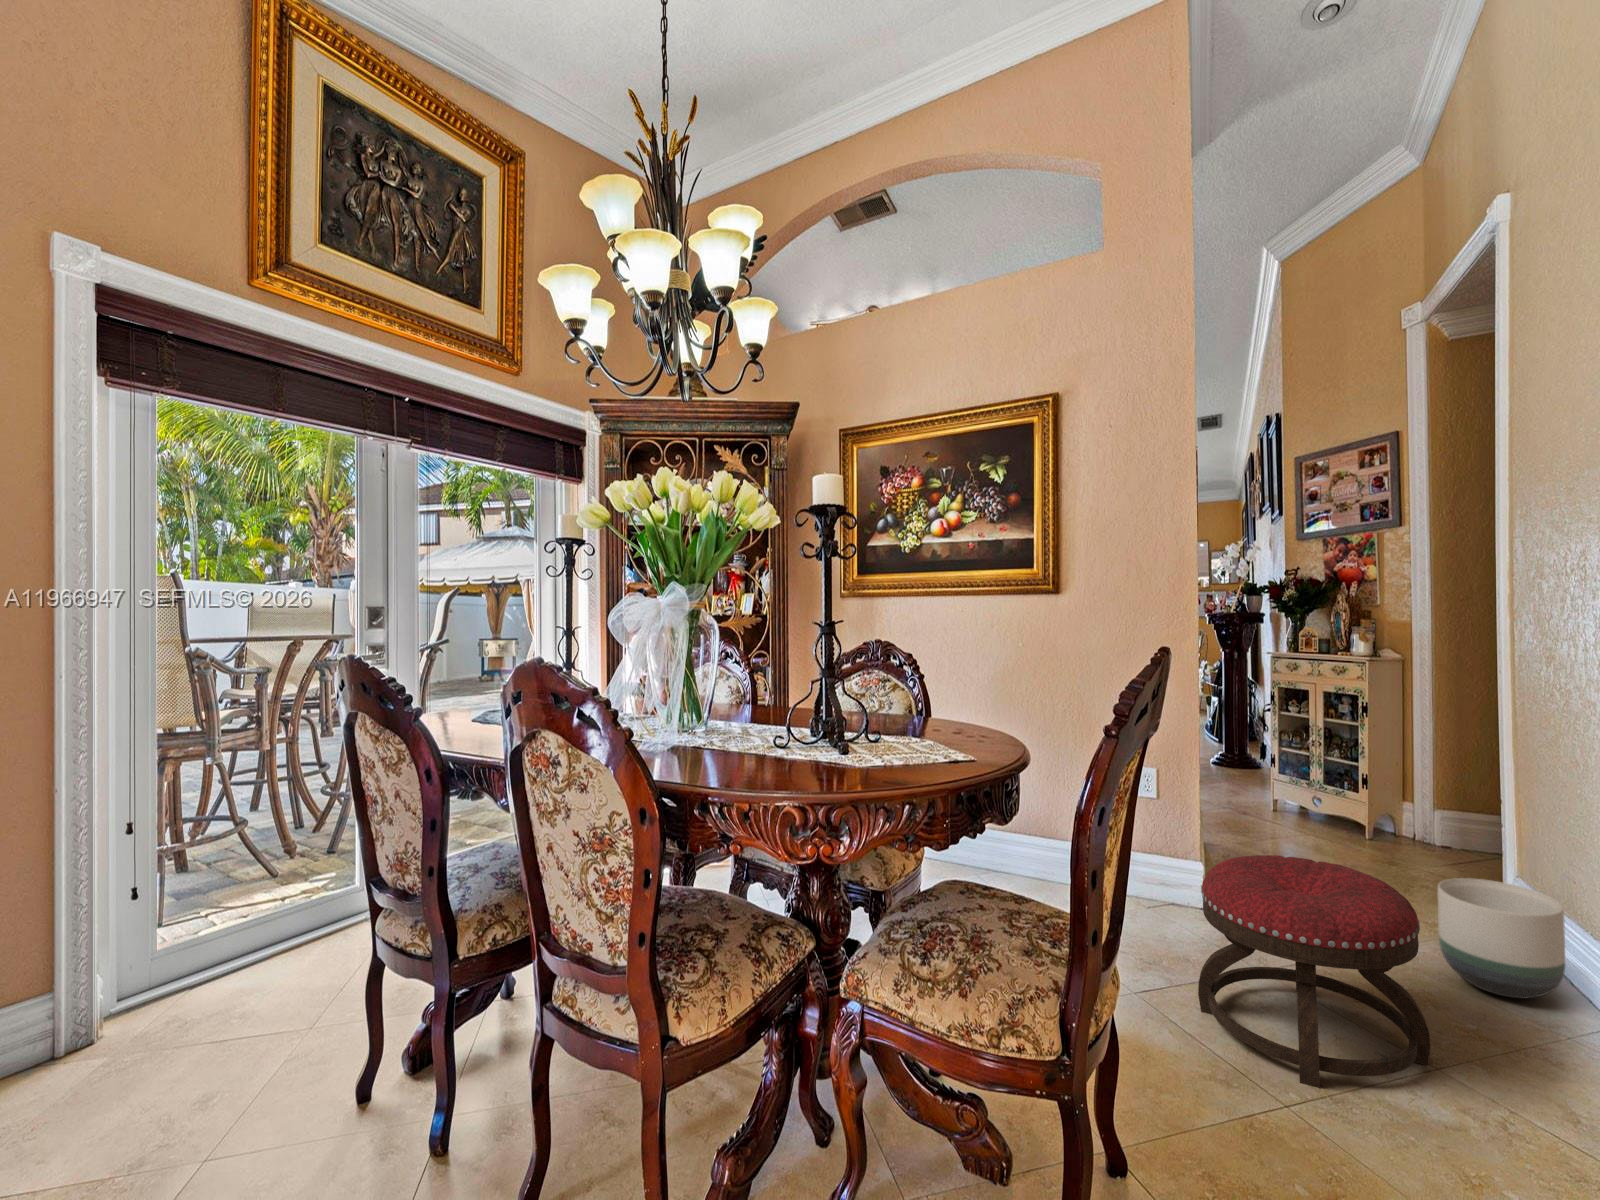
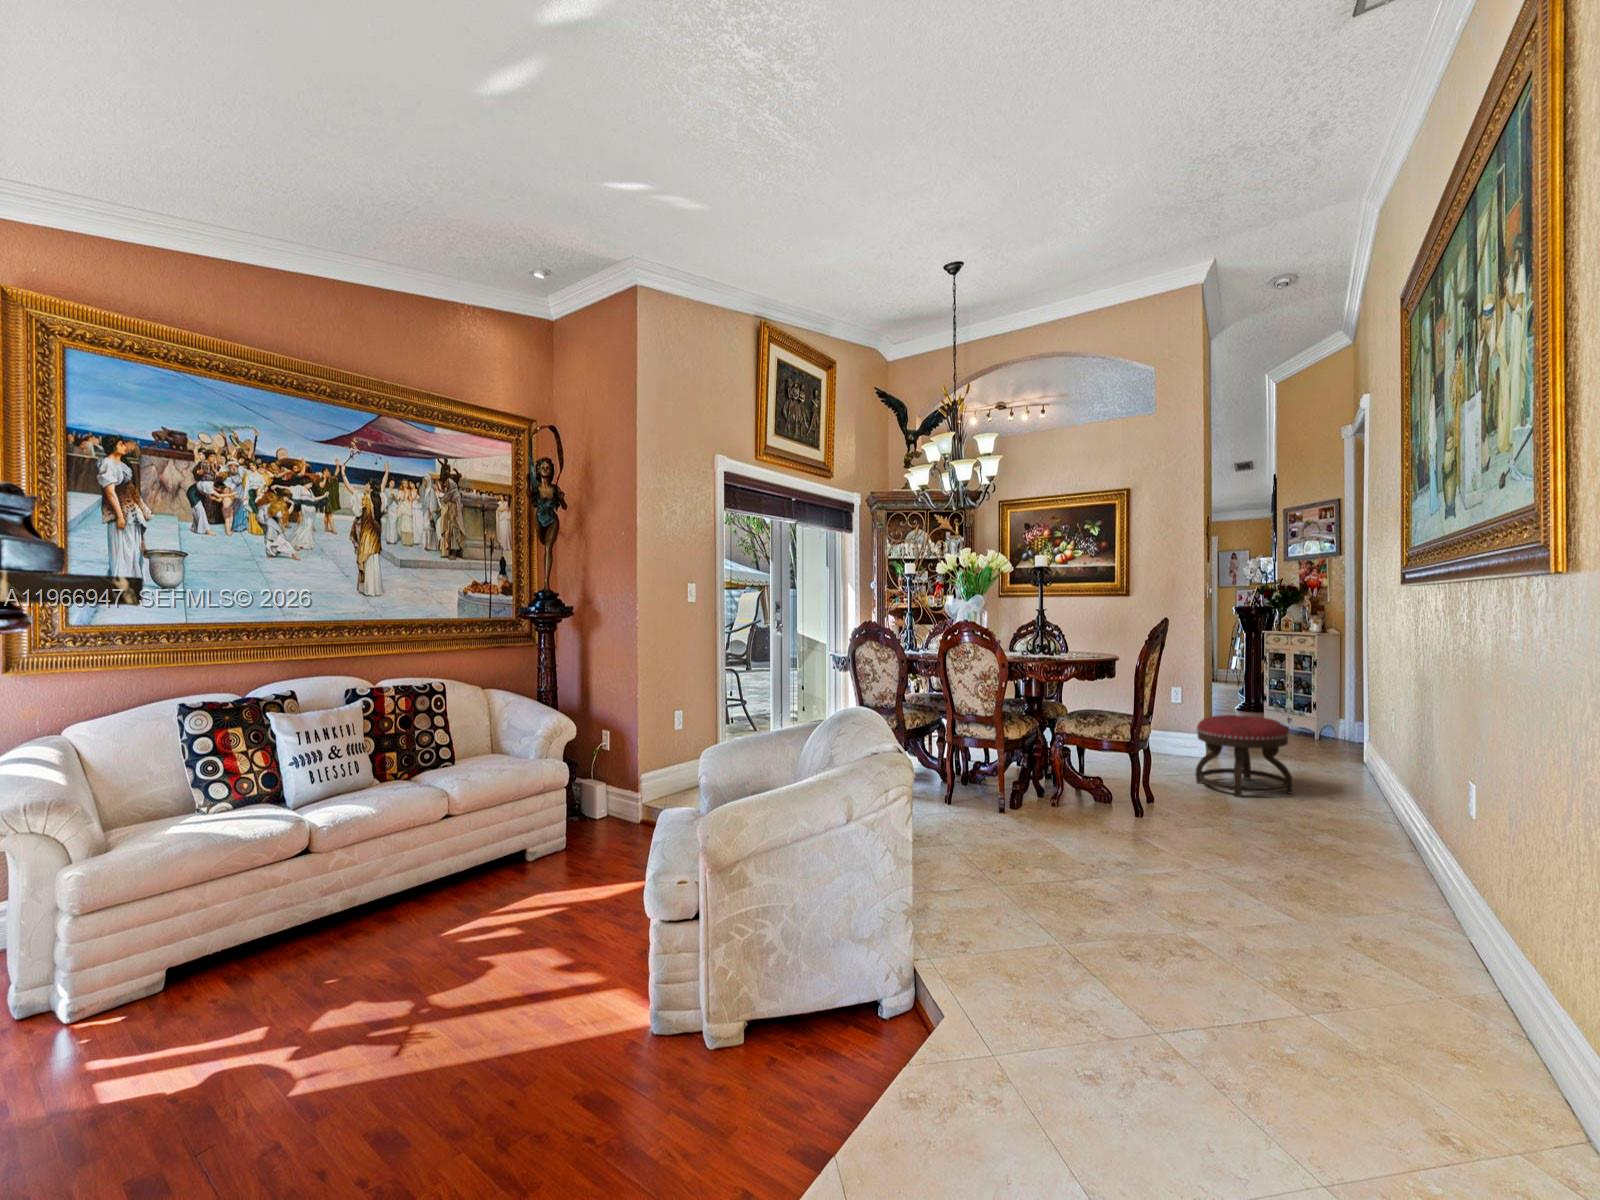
planter: present [1438,878,1565,998] -> none [1315,732,1369,781]

